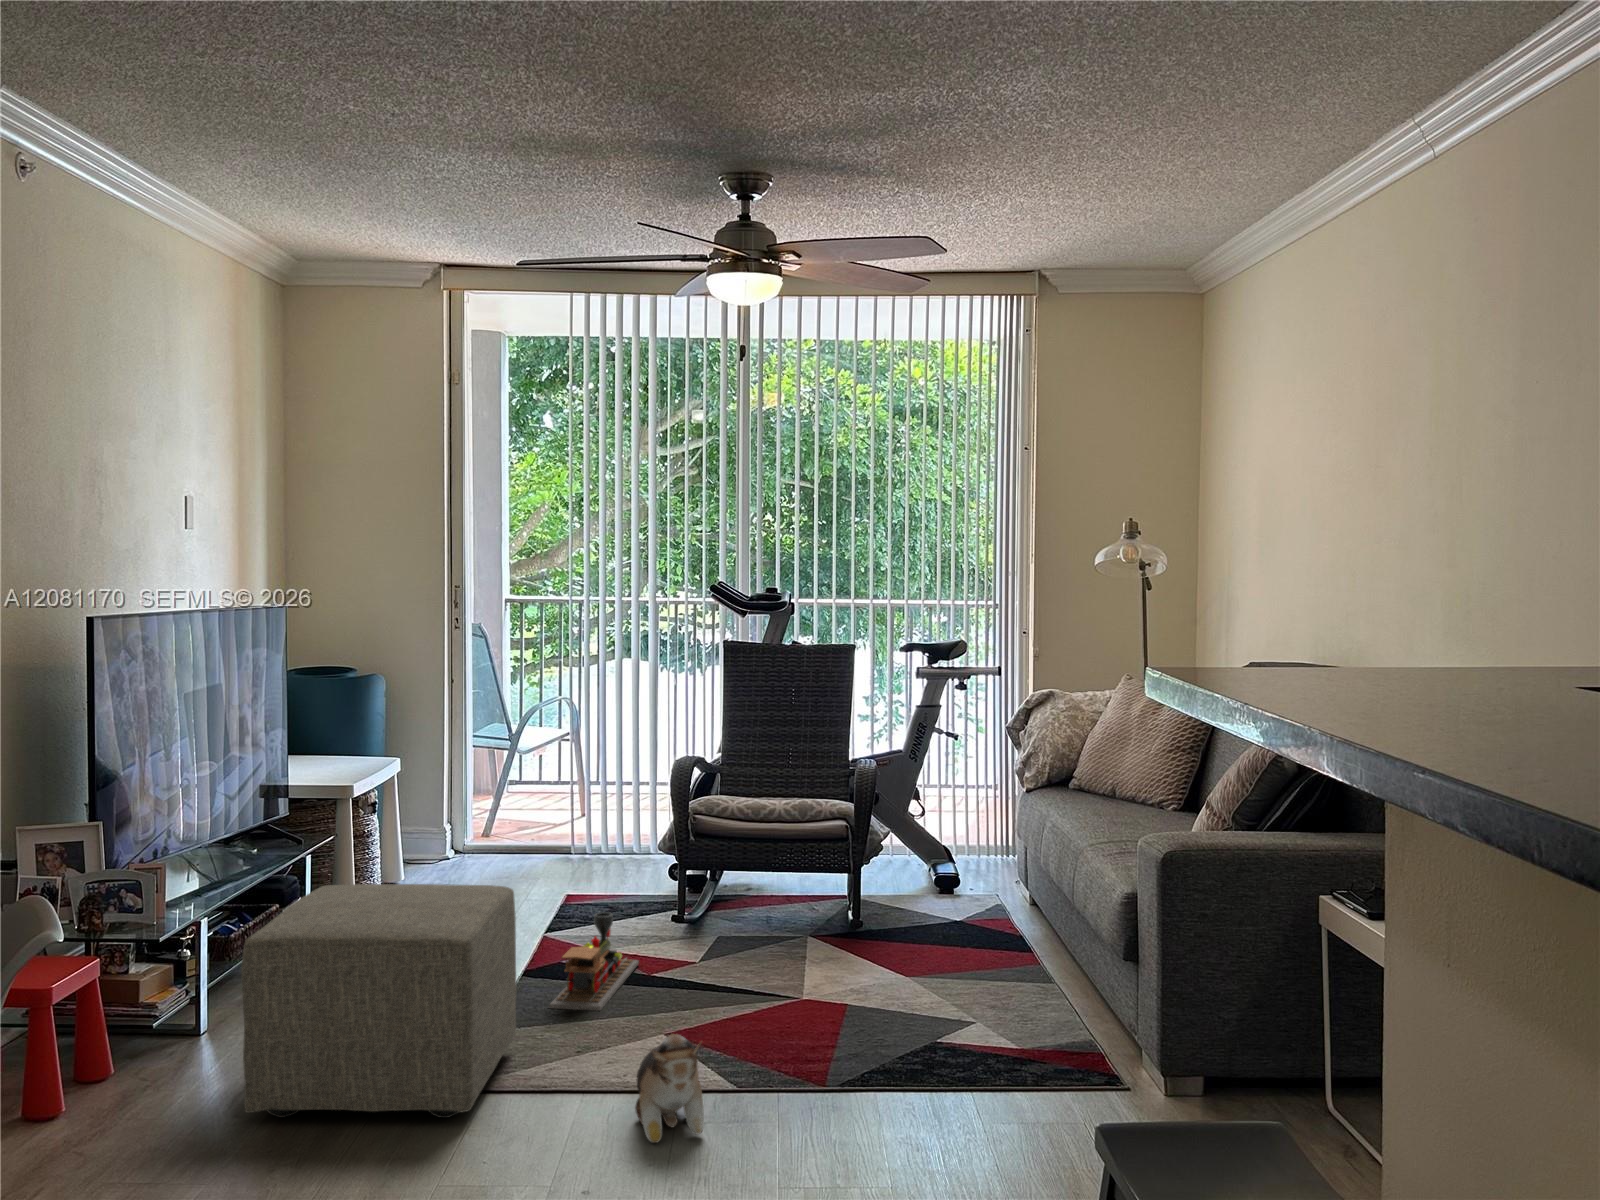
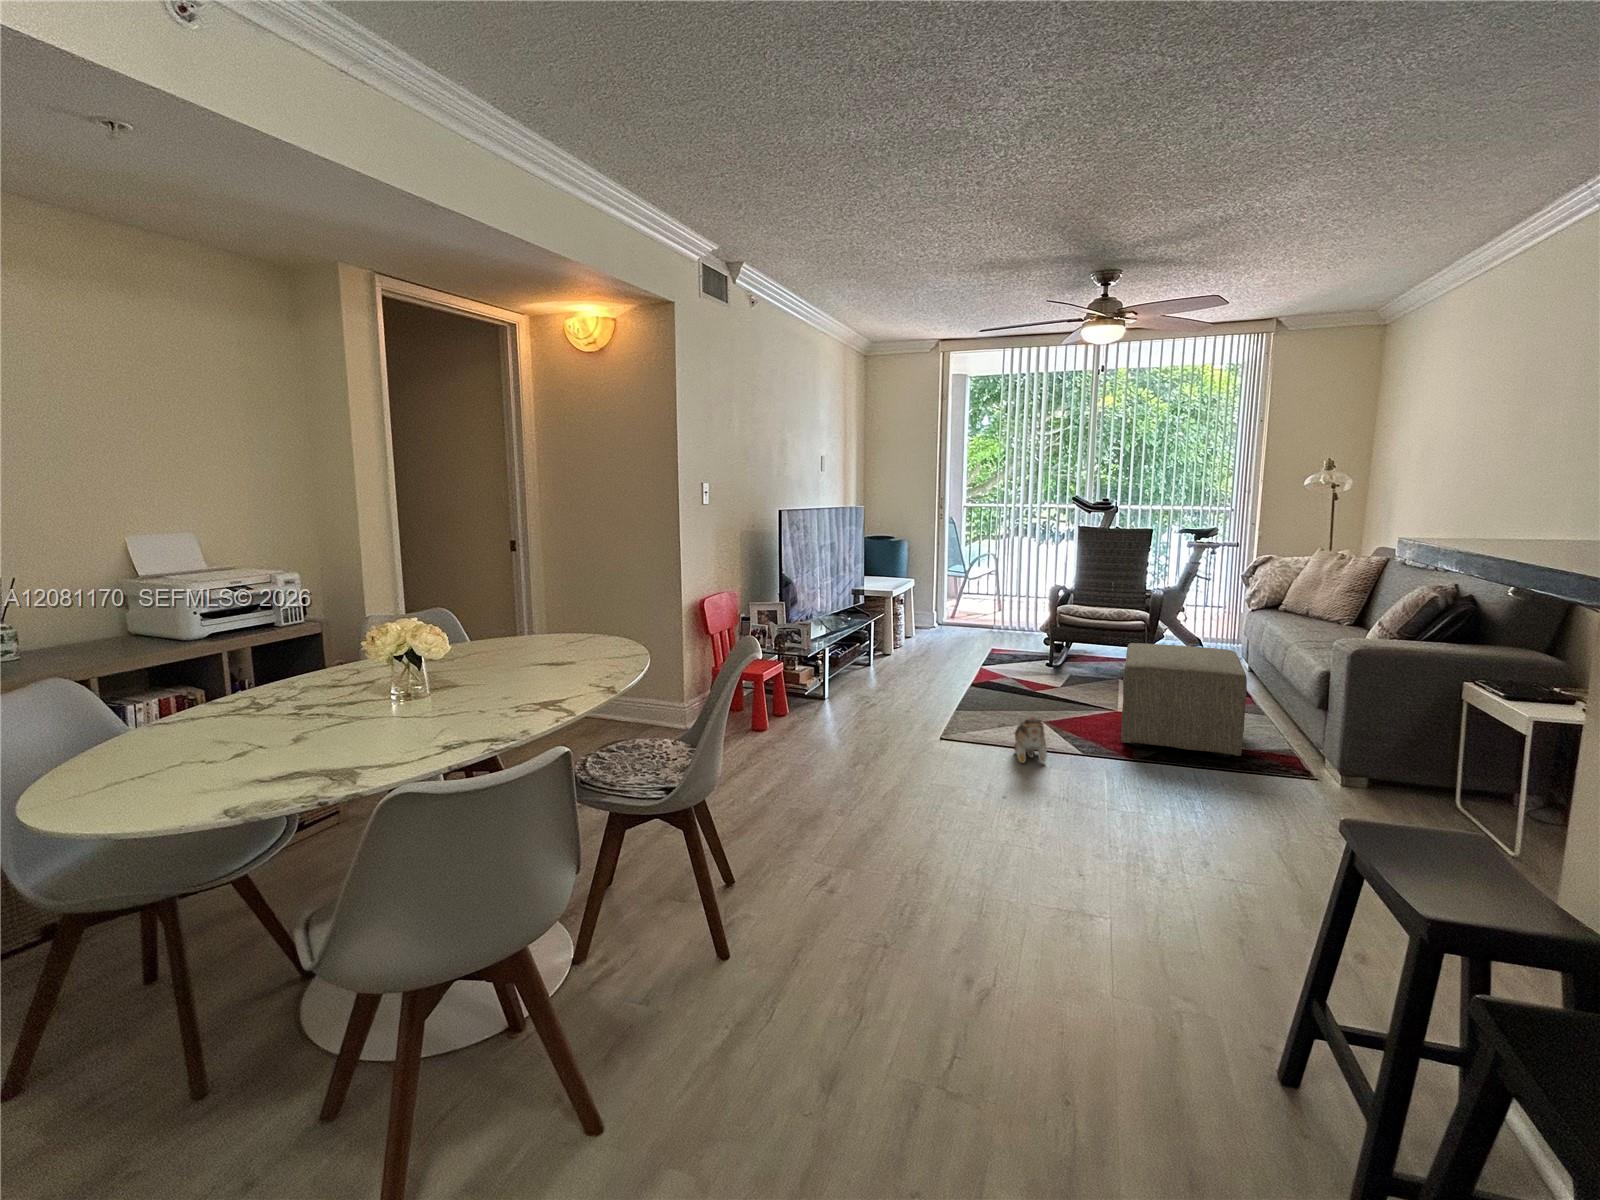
ottoman: present [241,884,517,1118] -> present [1121,643,1247,757]
toy train: present [549,912,639,1011] -> none [977,658,1023,704]

